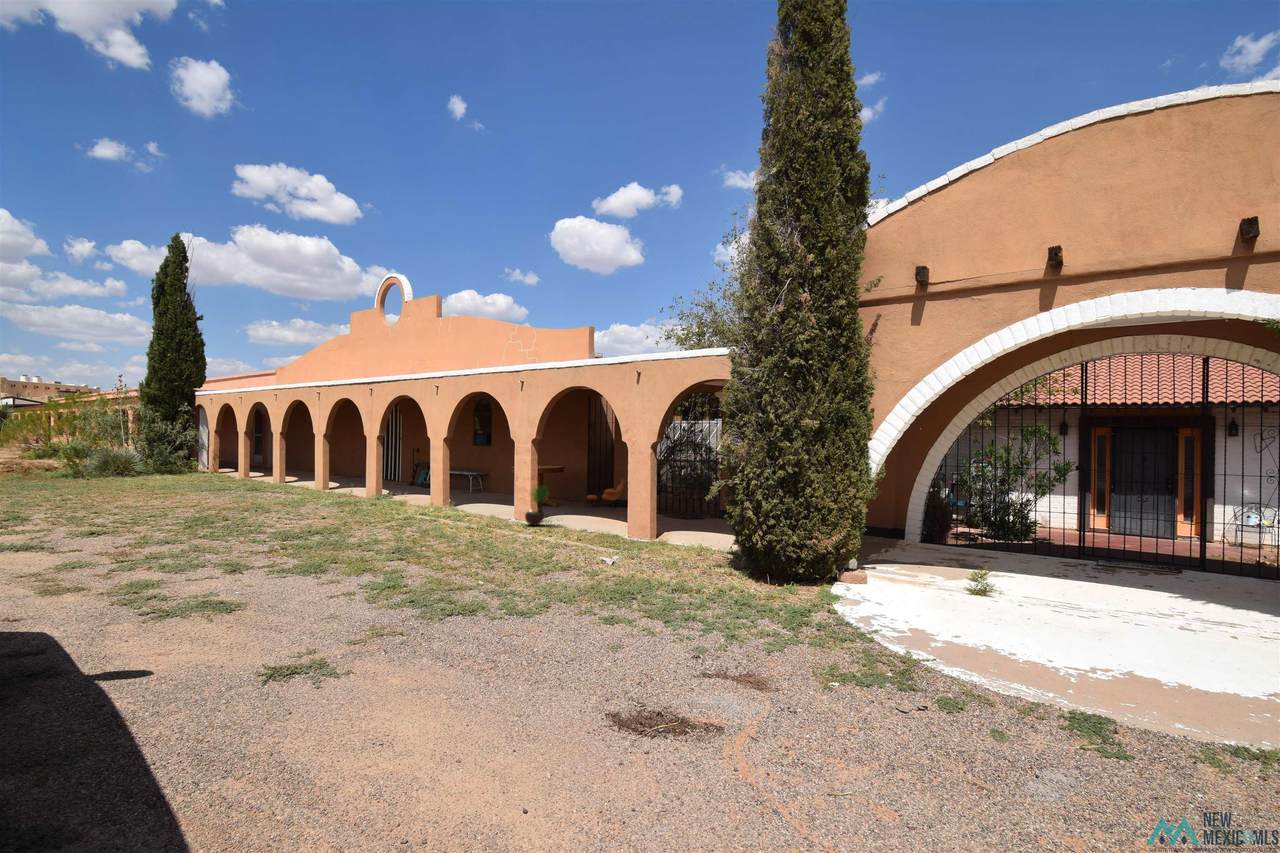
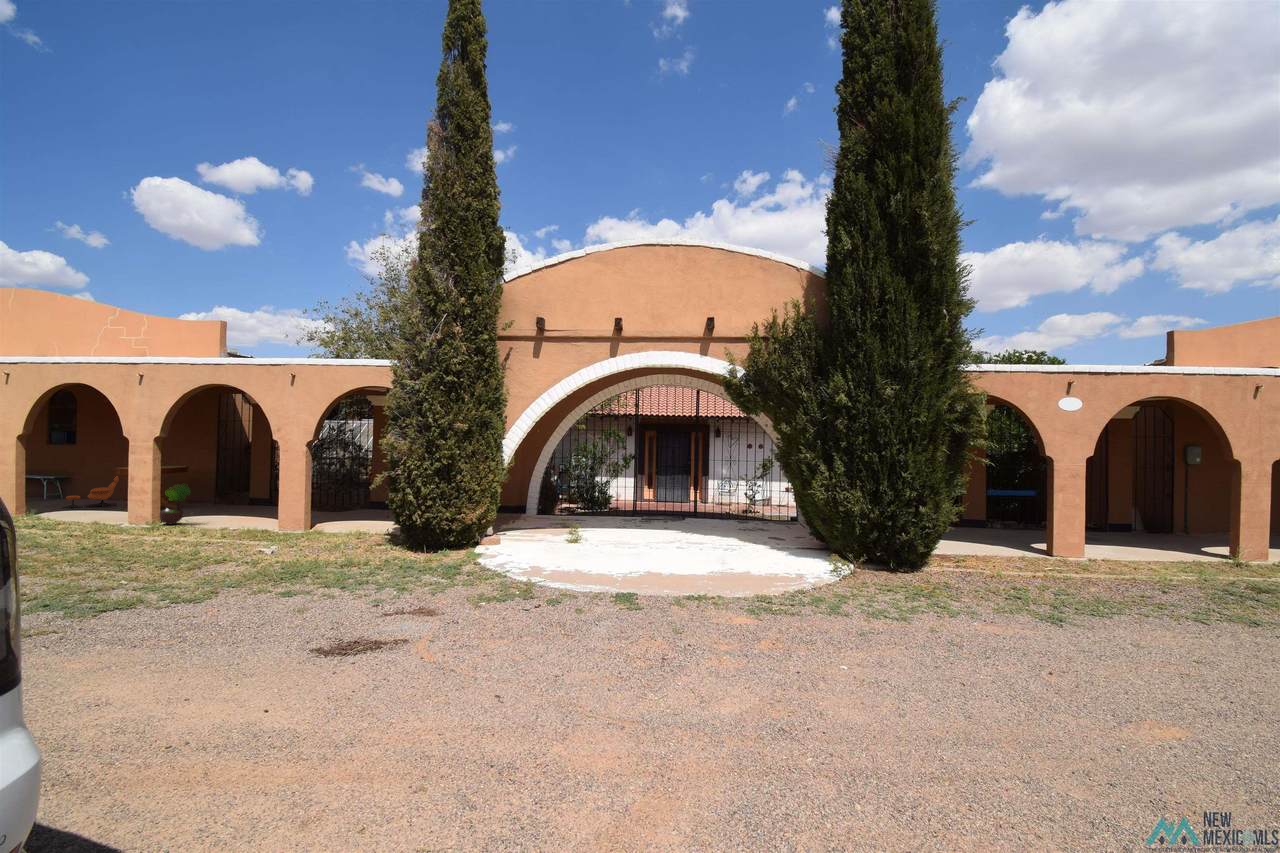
lounge chair: present [587,479,625,507] -> present [66,476,119,508]

